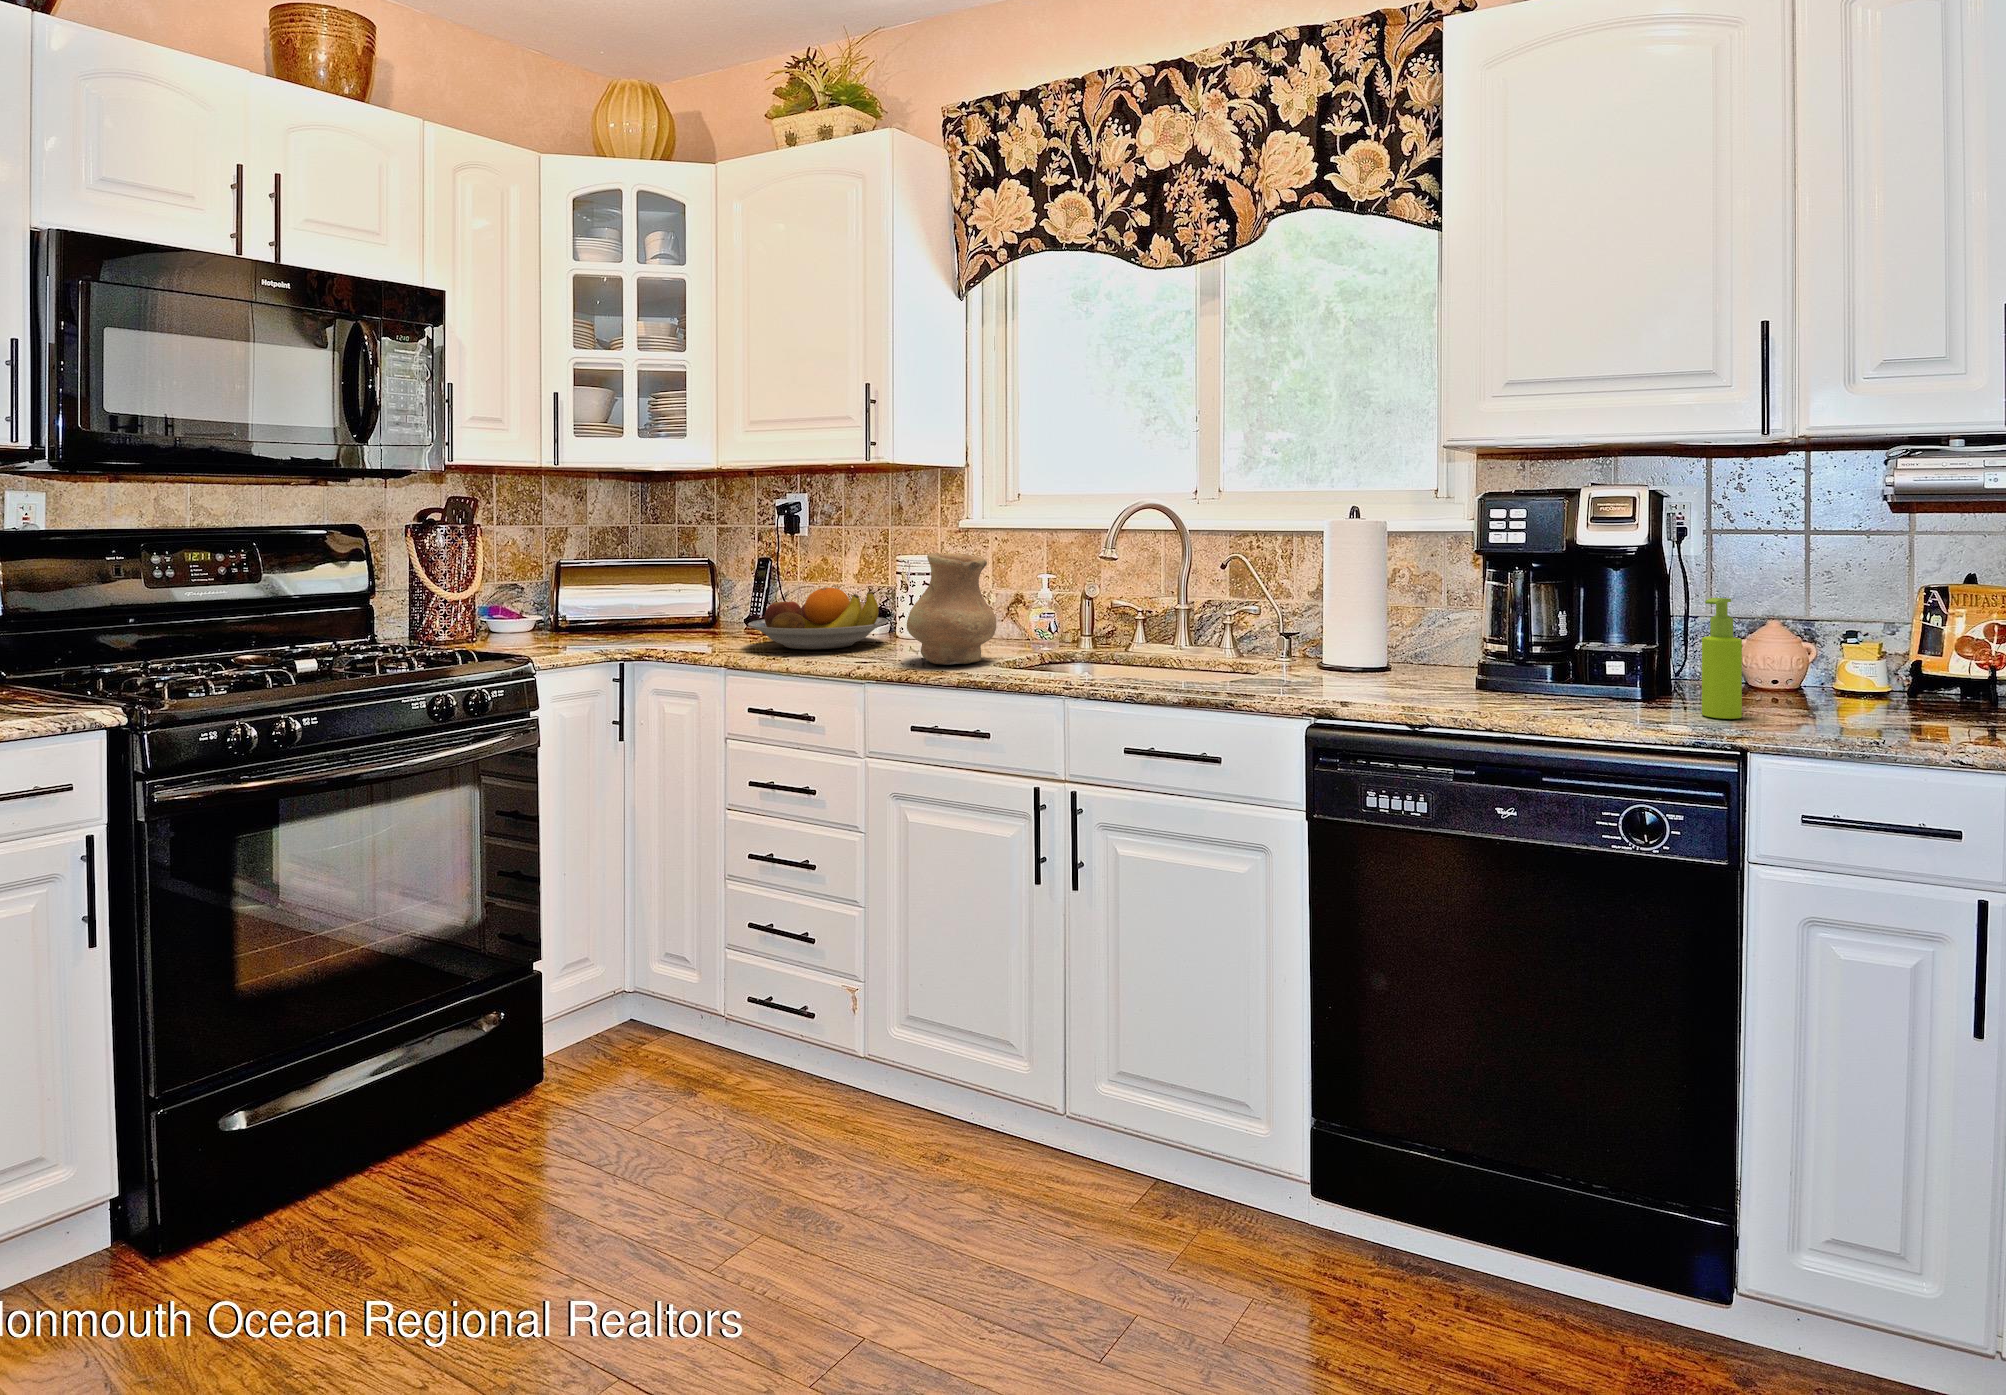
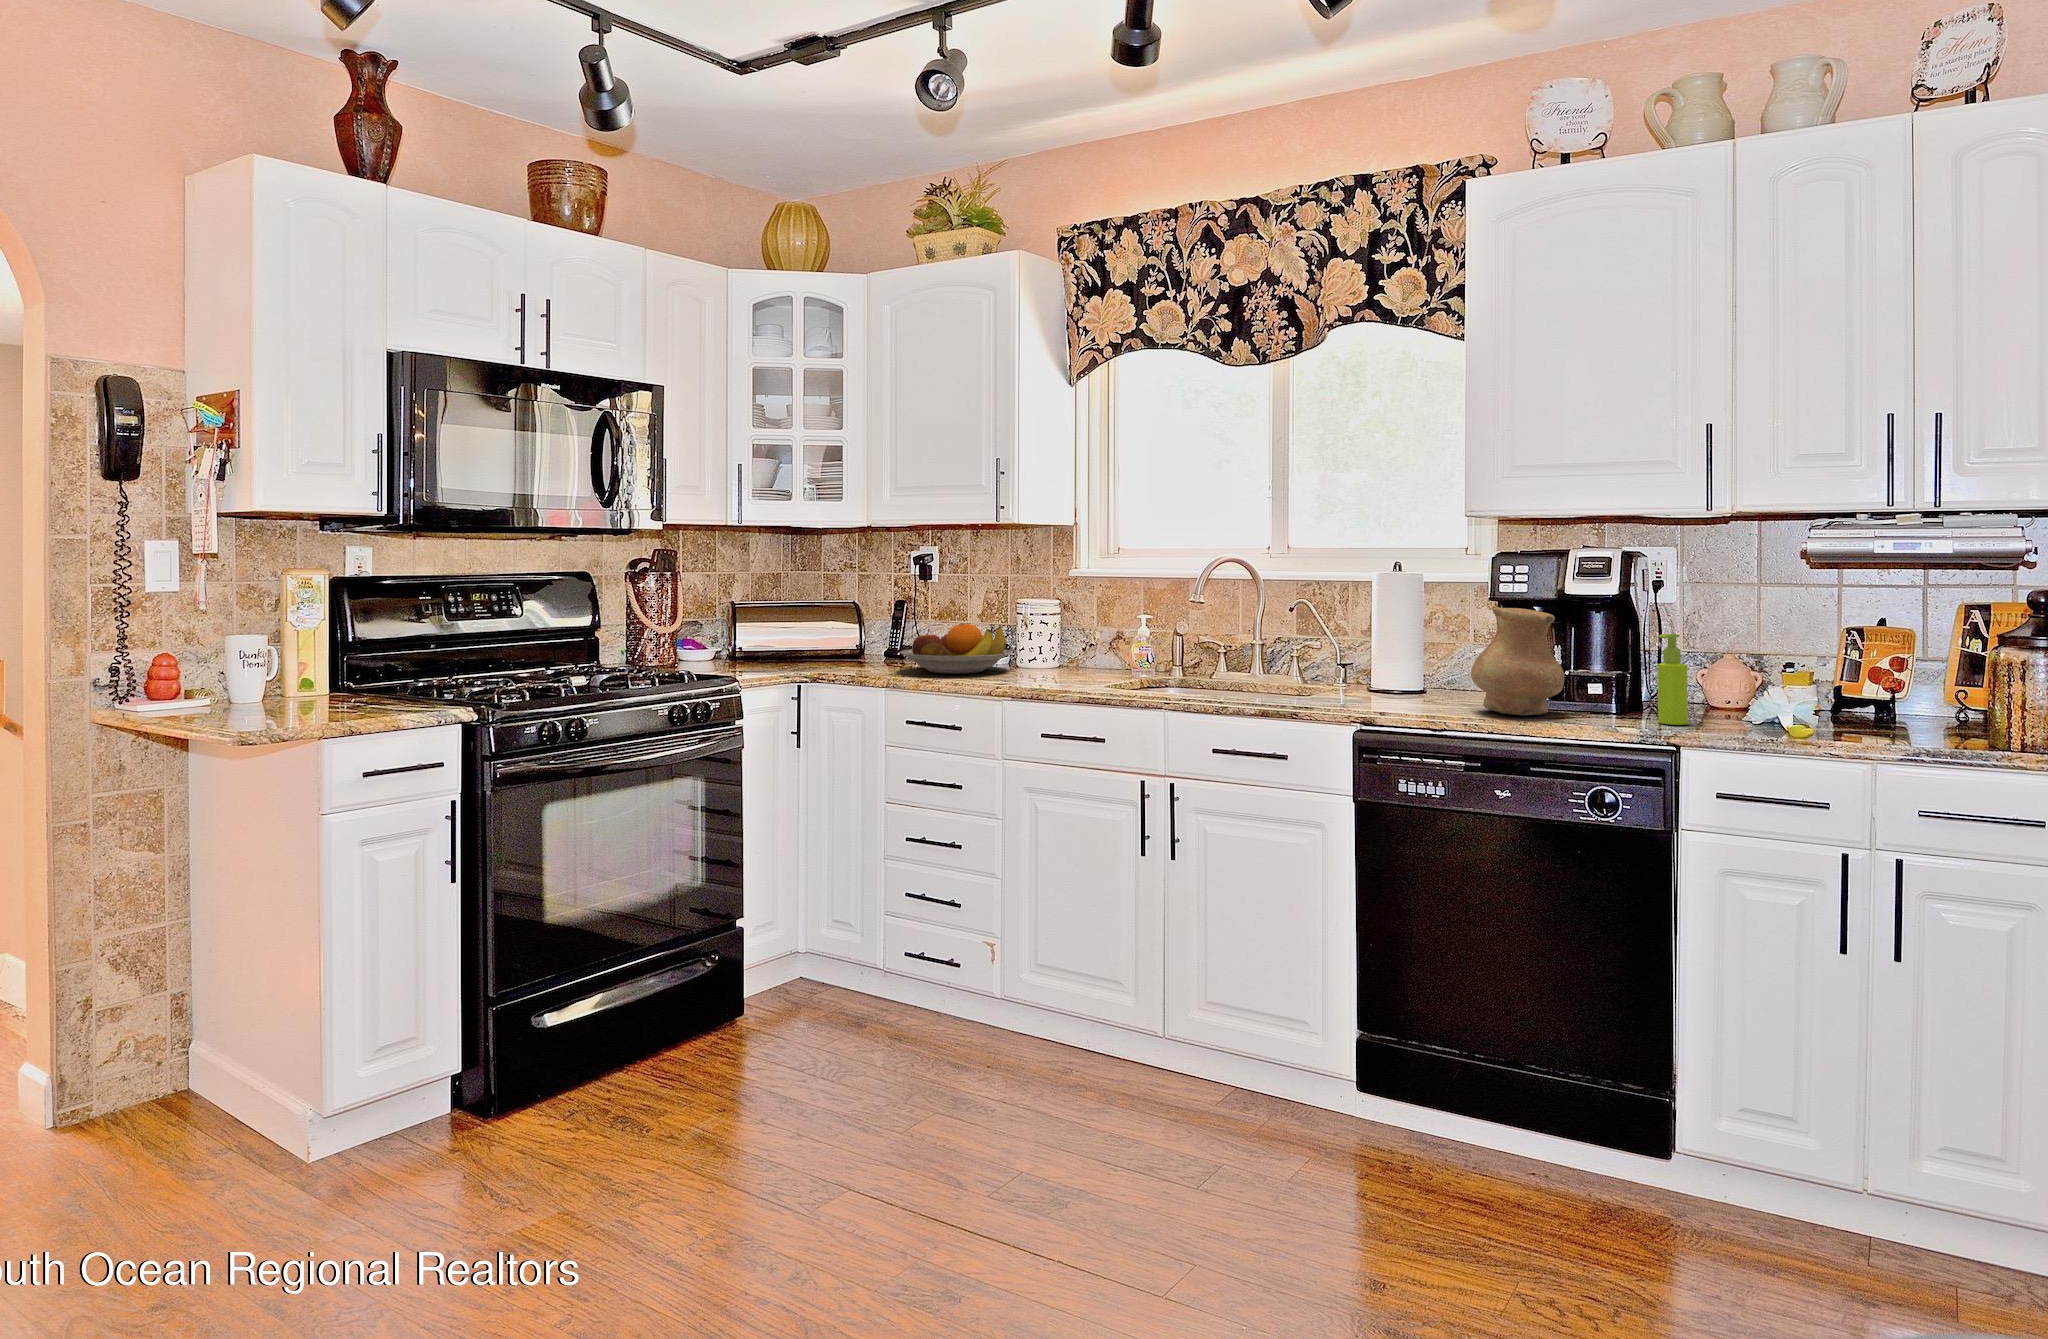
vase: present [907,553,996,665] -> present [1471,607,1564,715]

